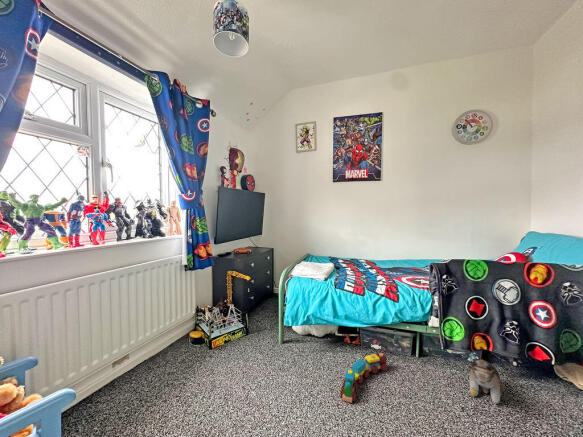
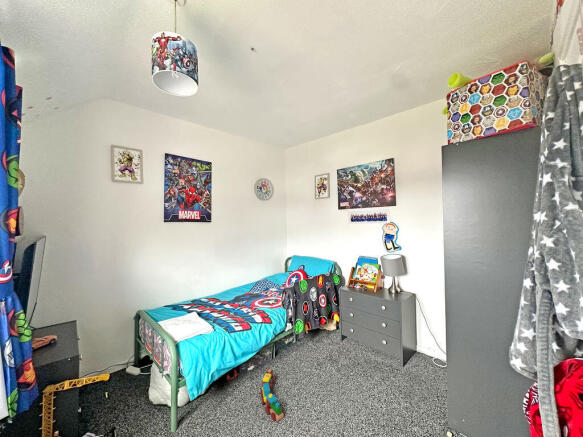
plush toy: present [469,360,502,404] -> none [307,336,327,362]

